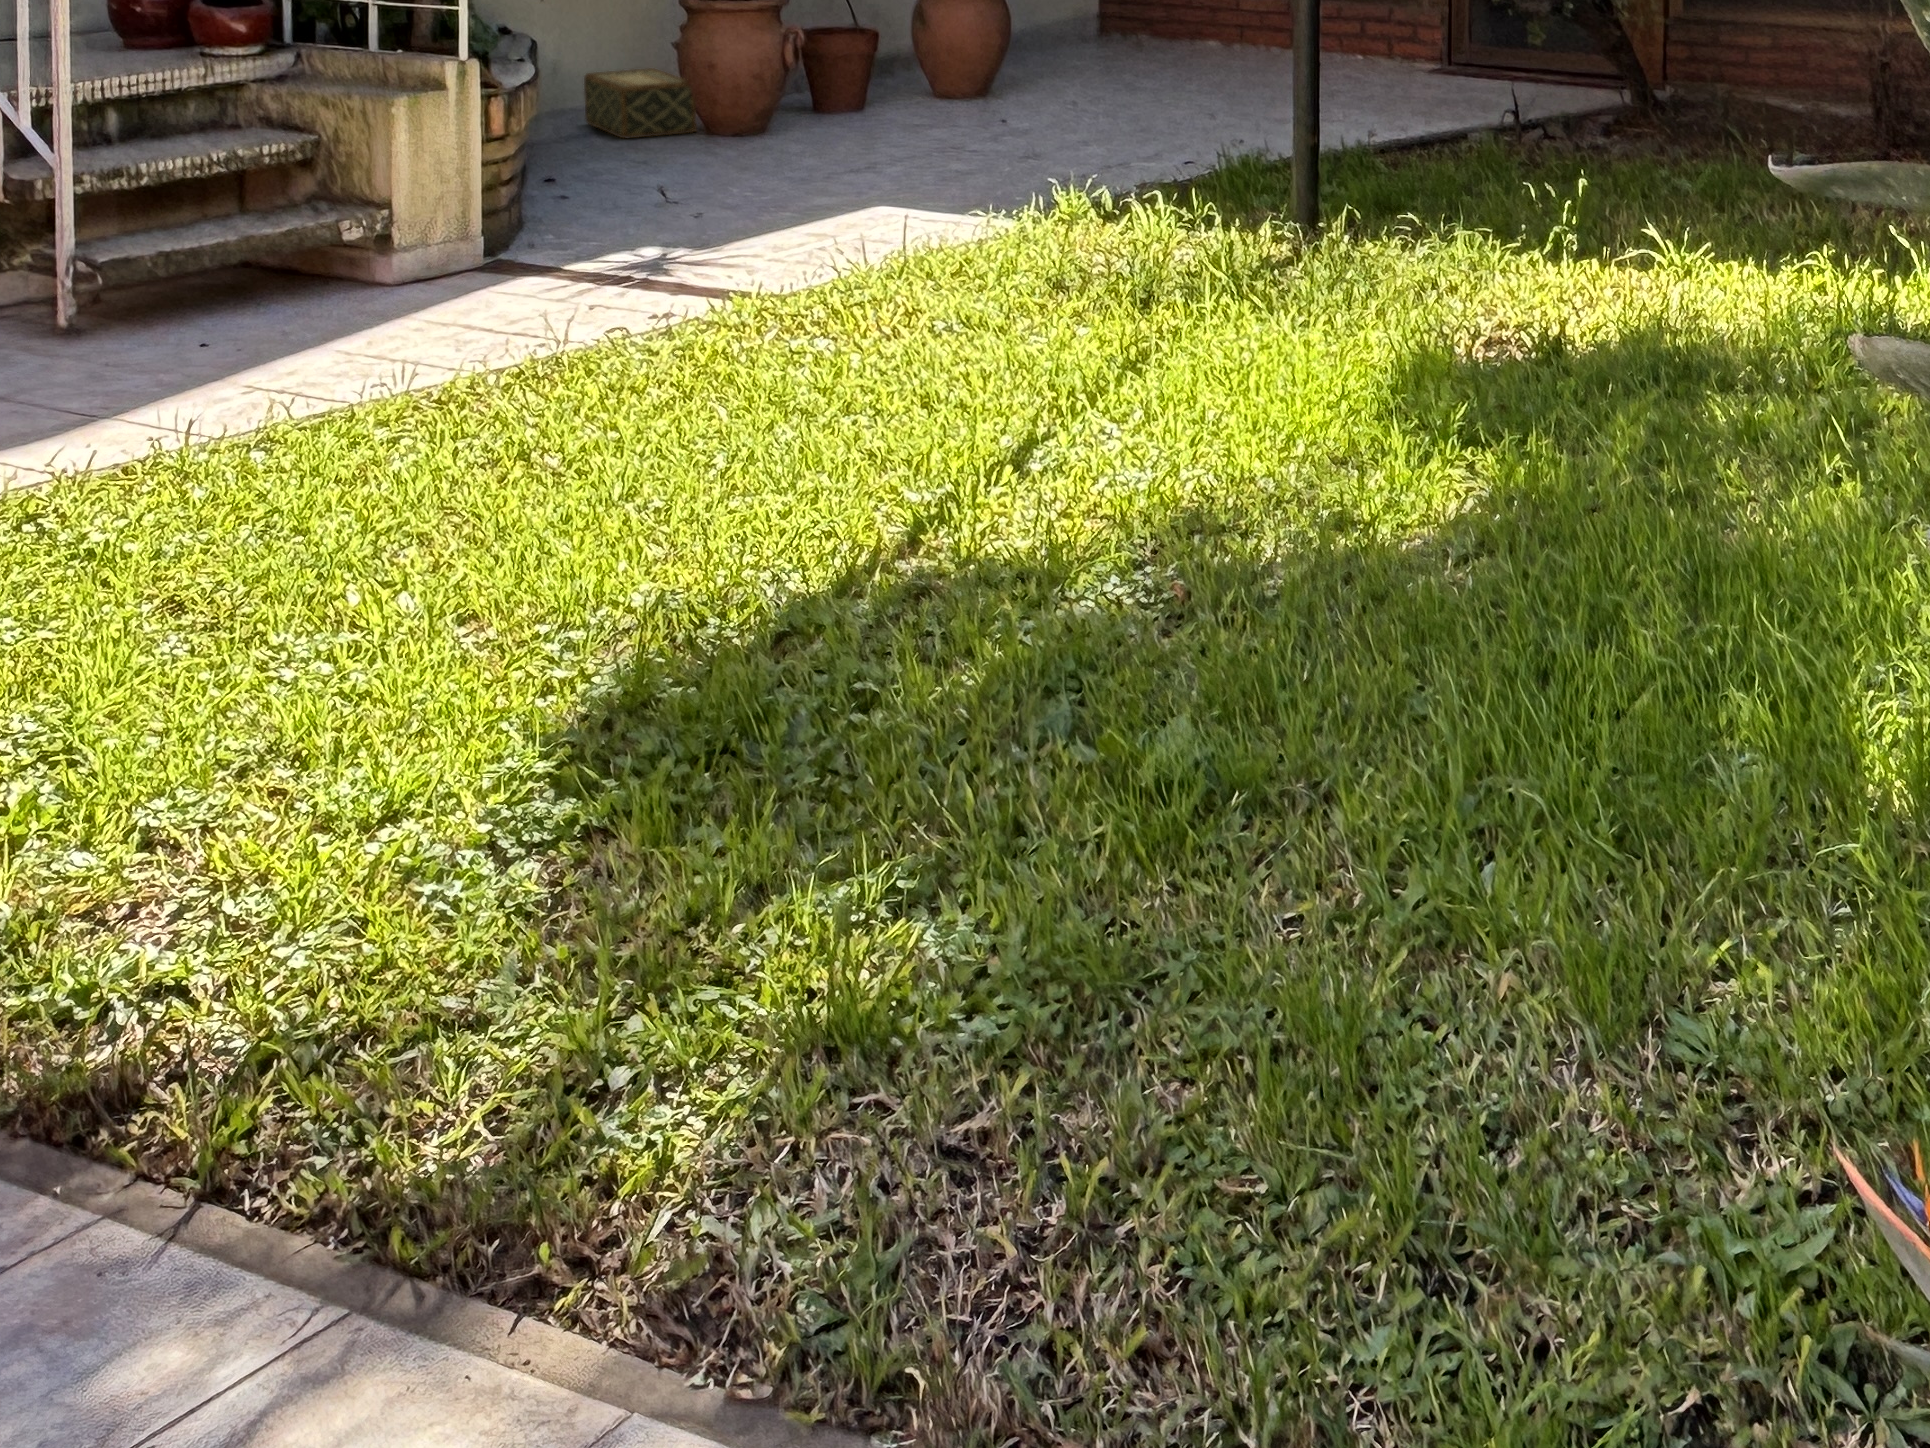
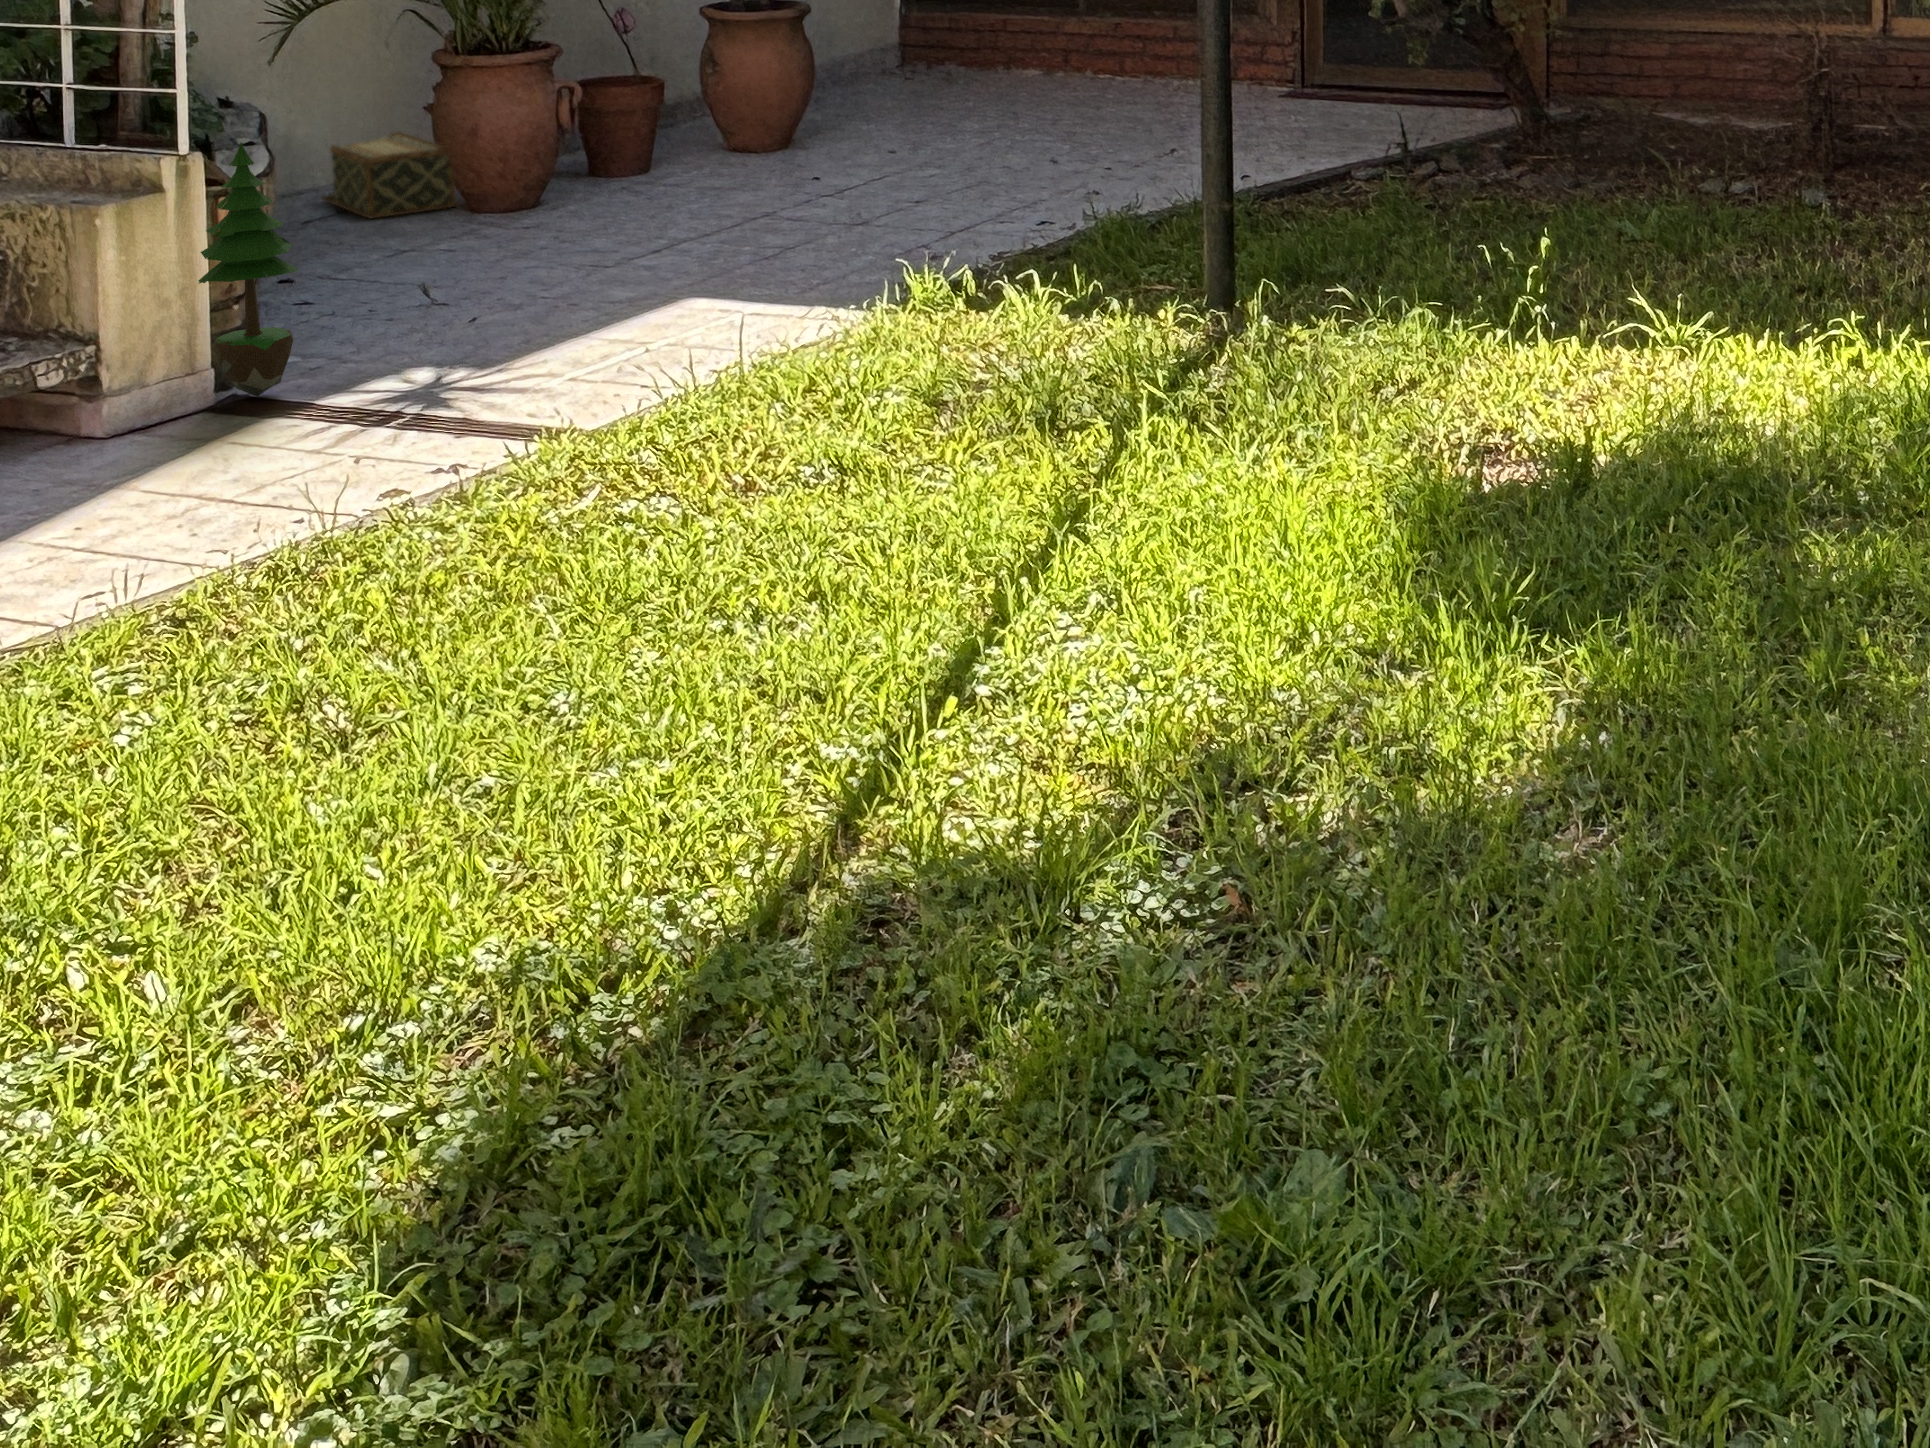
potted tree: none [468,53,548,261] -> present [199,143,298,396]

